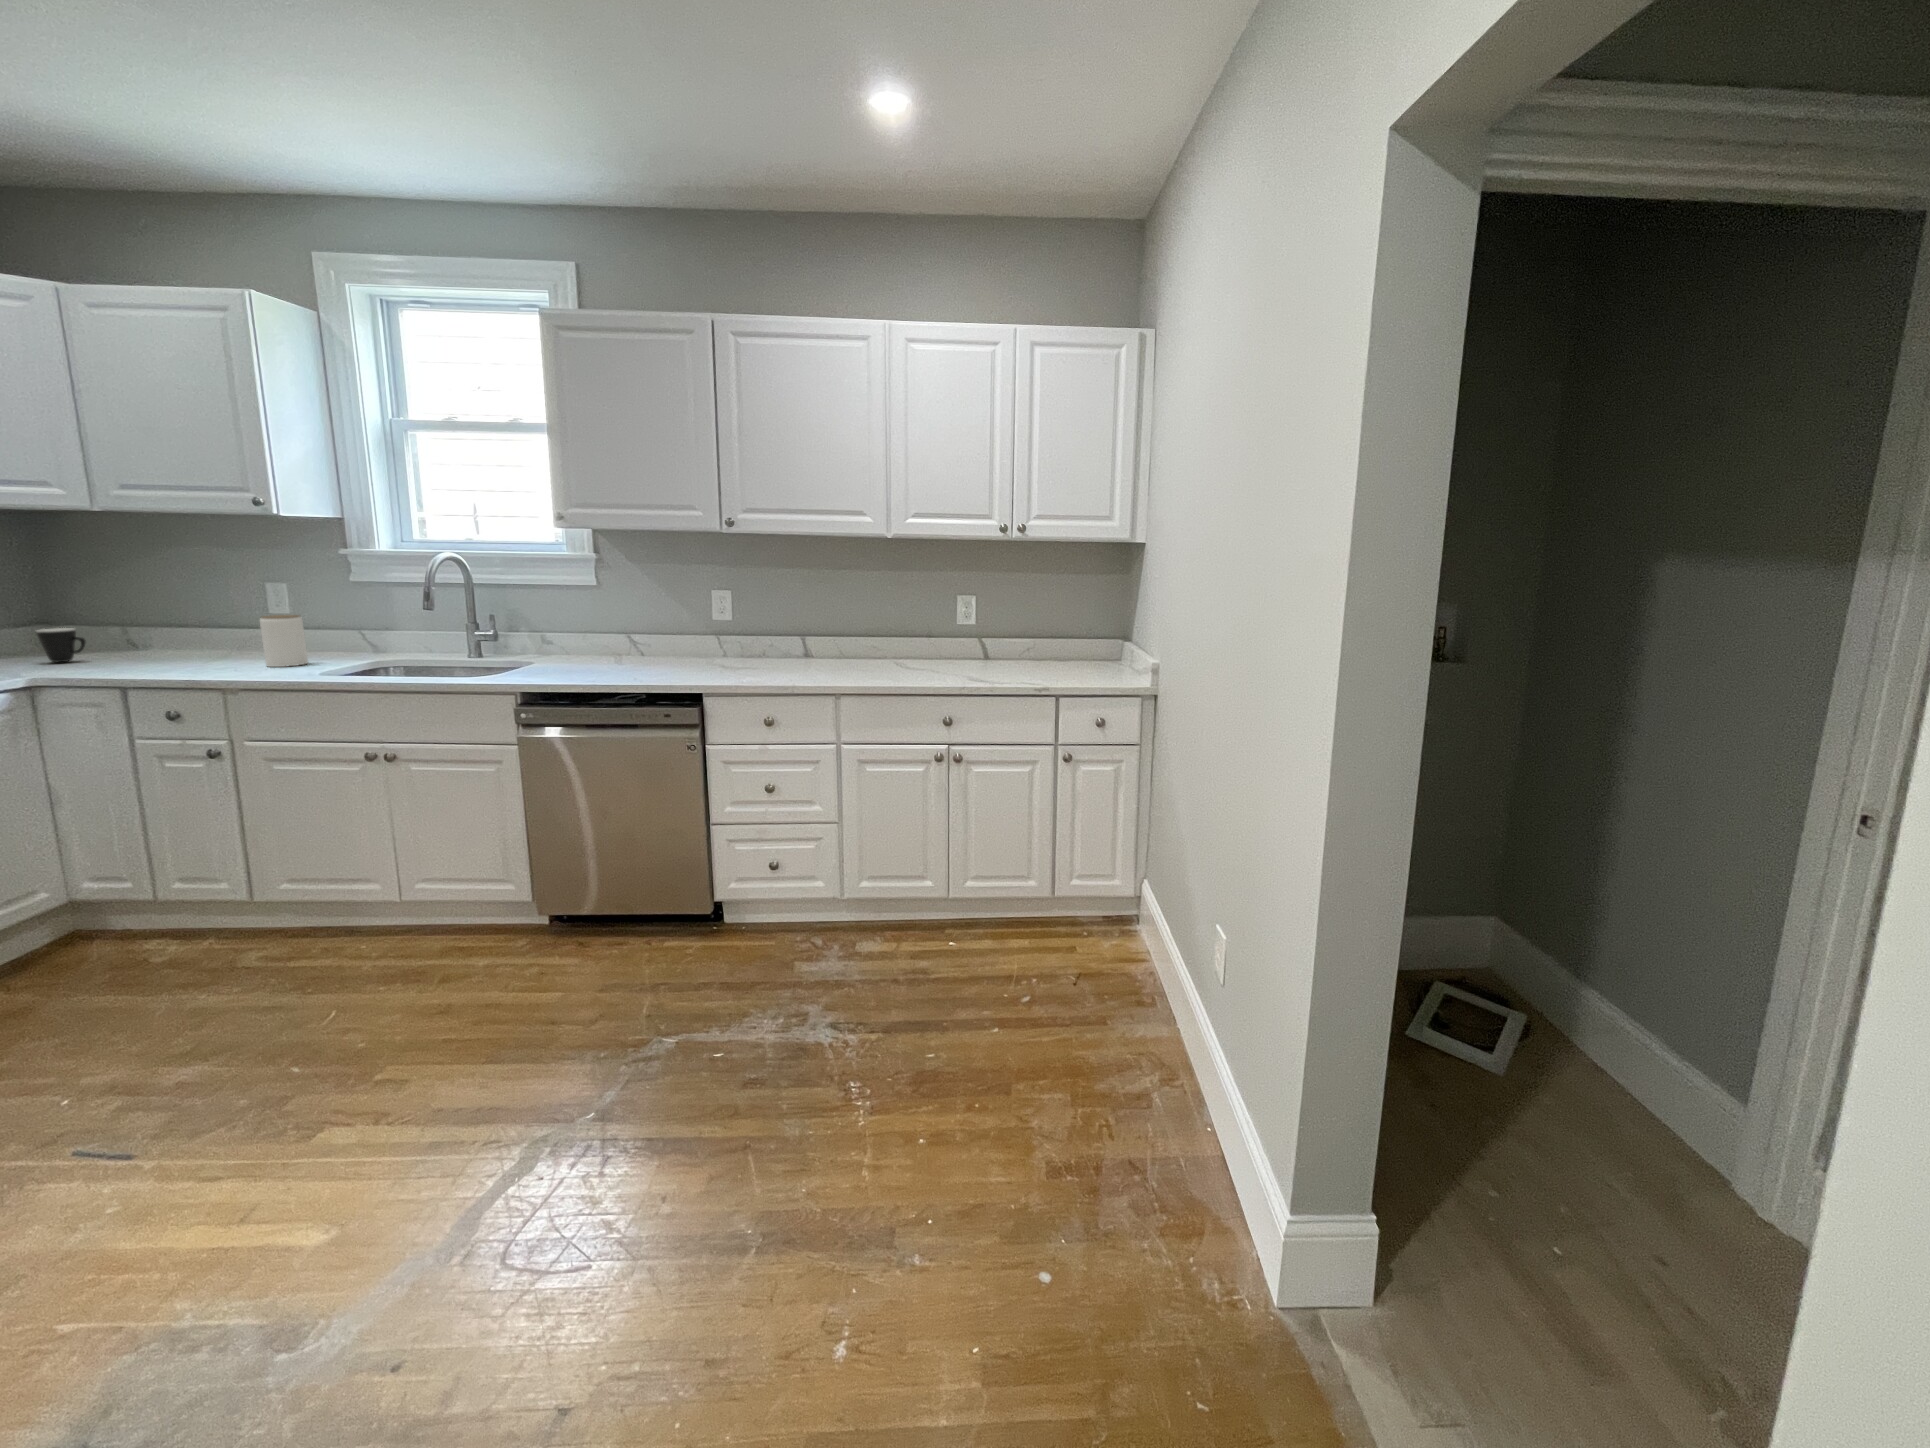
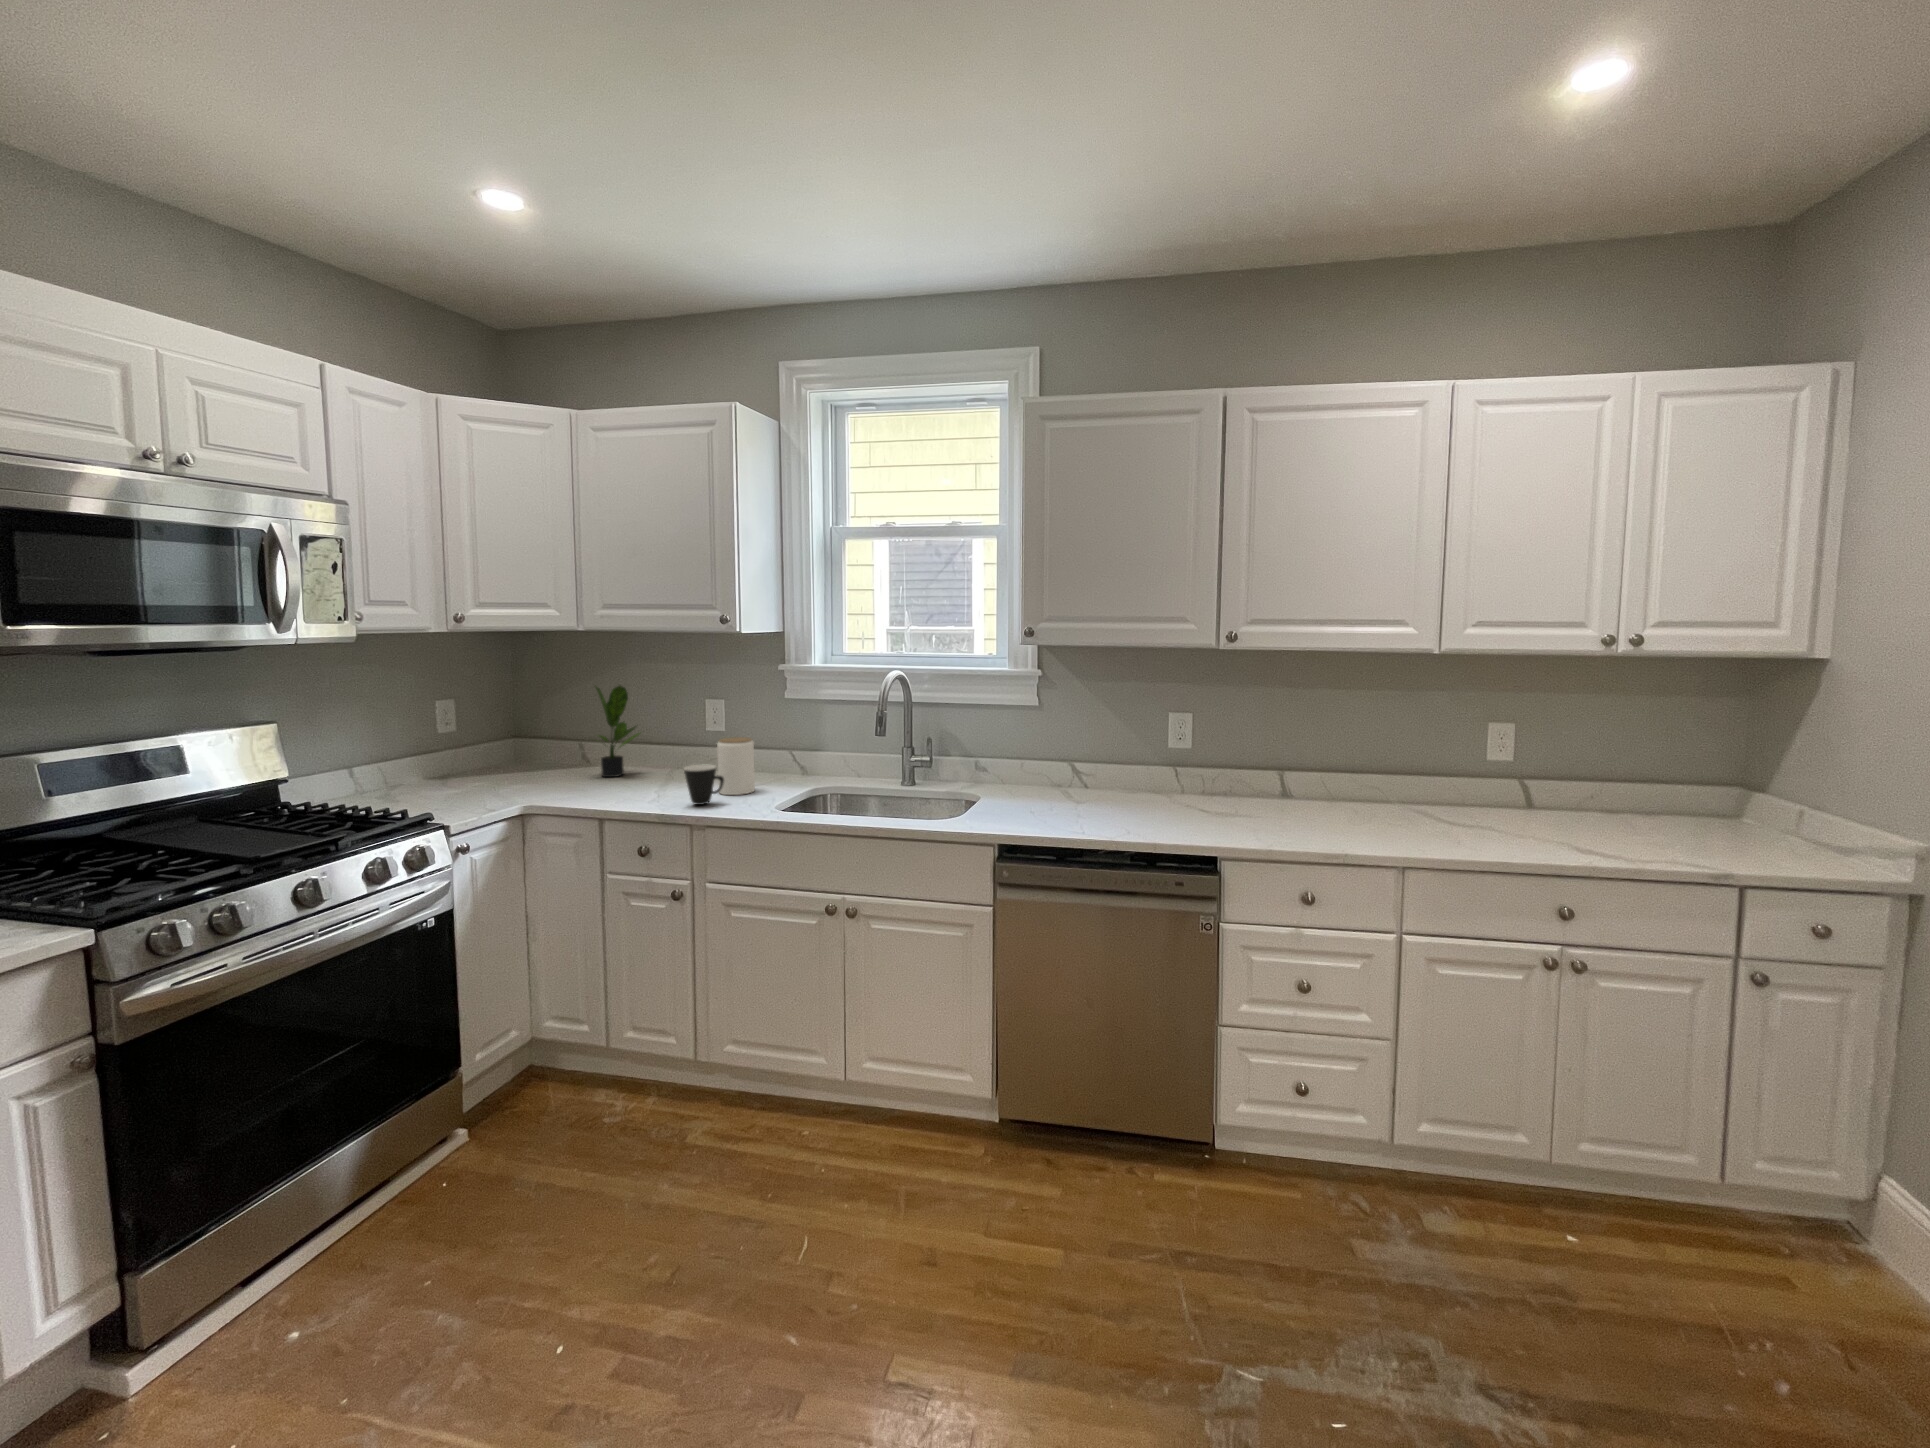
potted plant: none [121,566,192,658] -> present [596,686,640,777]
mug: present [35,628,86,662] -> present [684,764,724,805]

